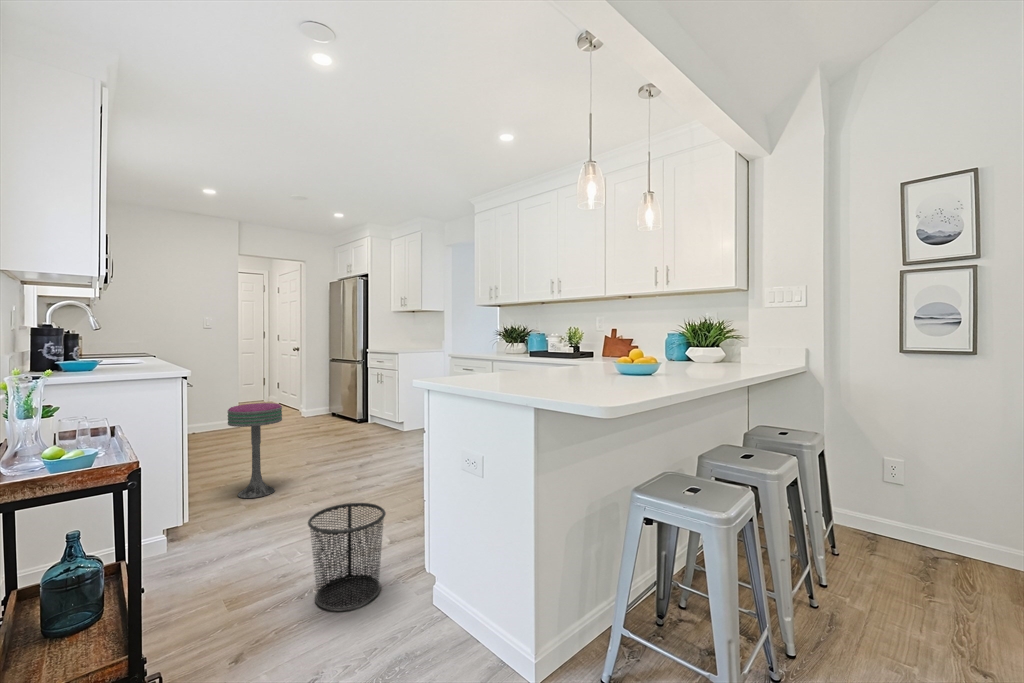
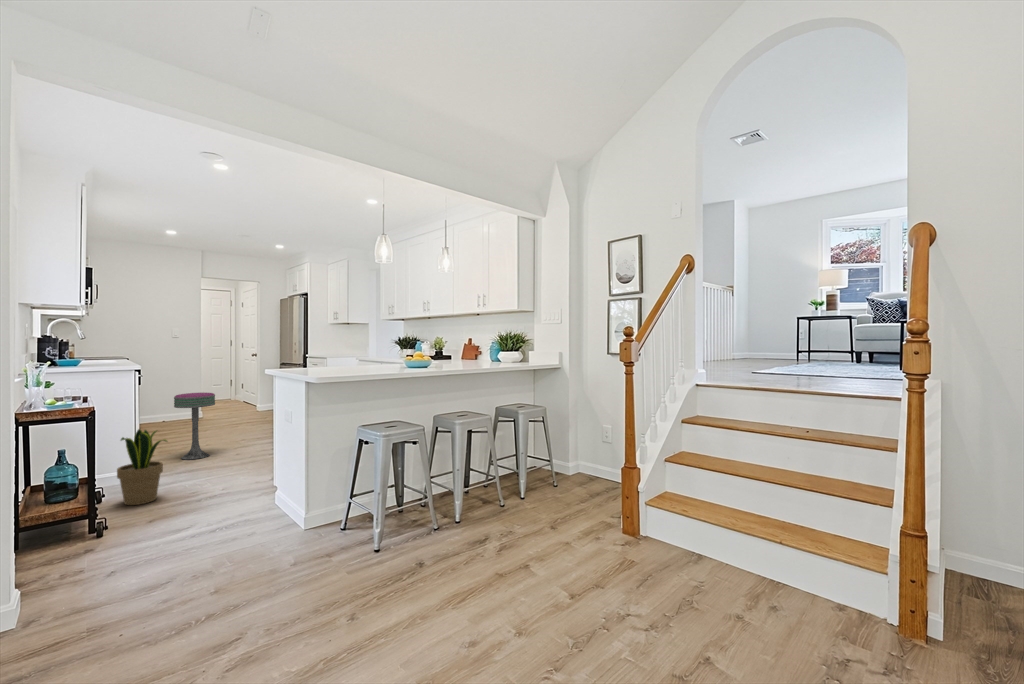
potted plant: none [165,473,246,606] -> present [117,429,167,505]
waste bin: present [308,503,386,611] -> none [202,448,254,507]

